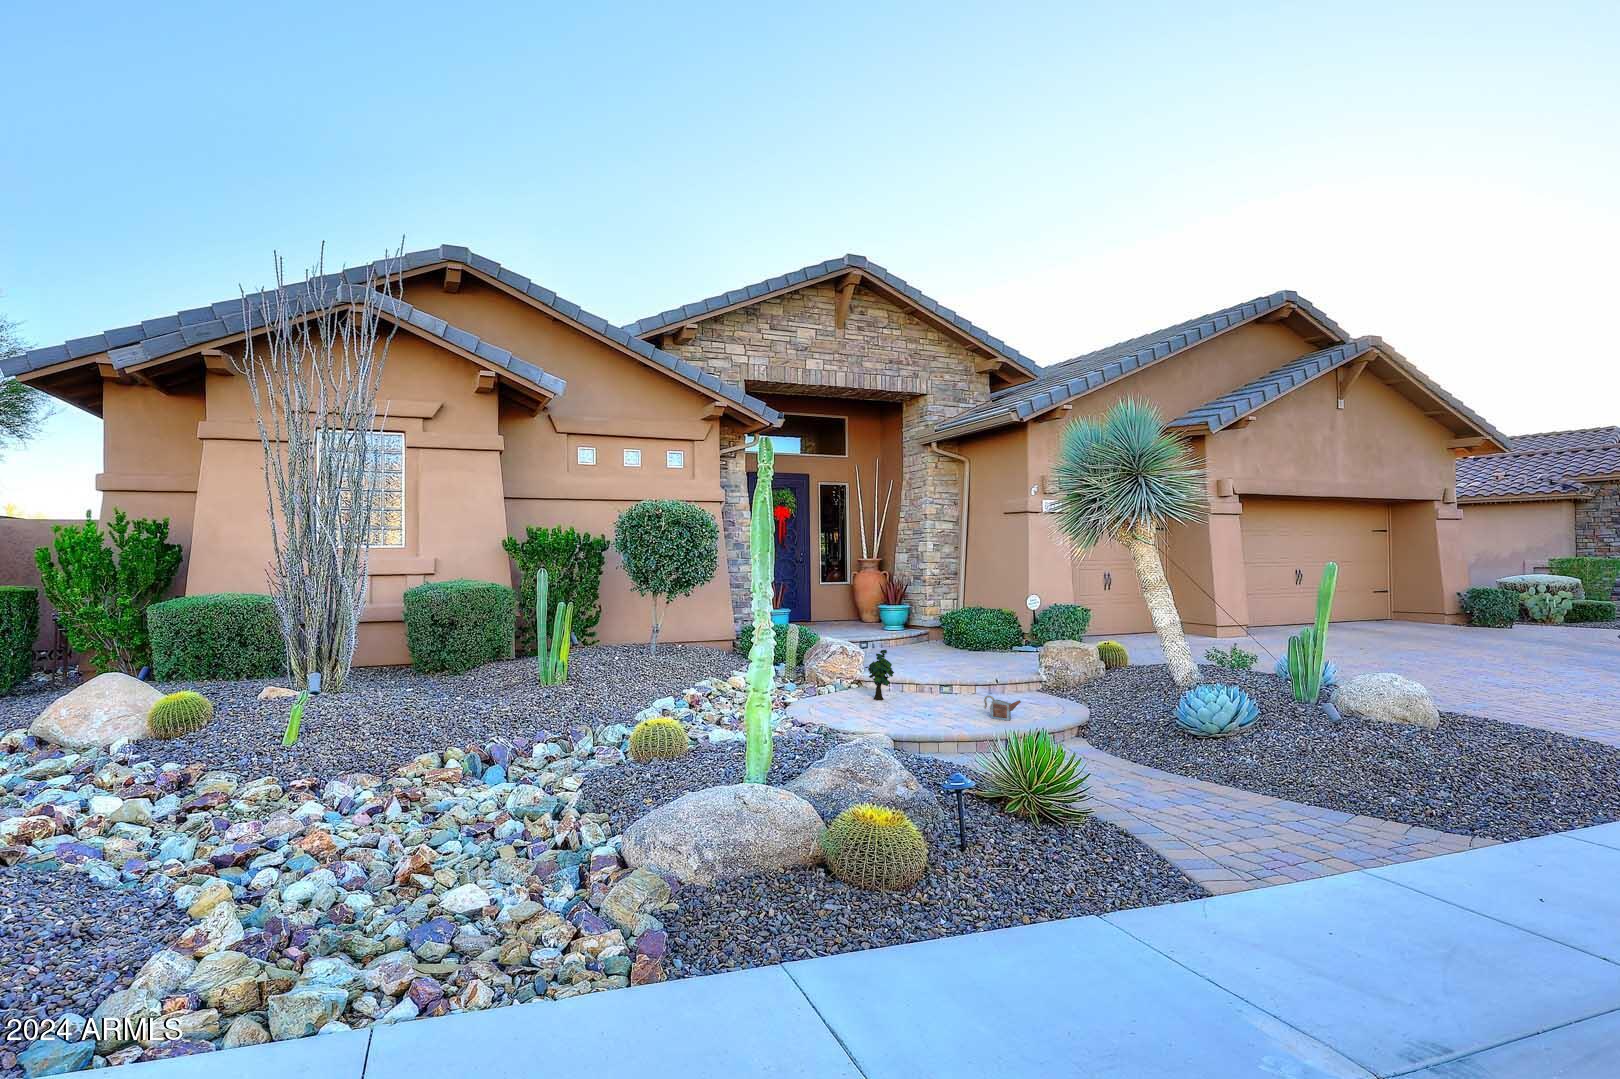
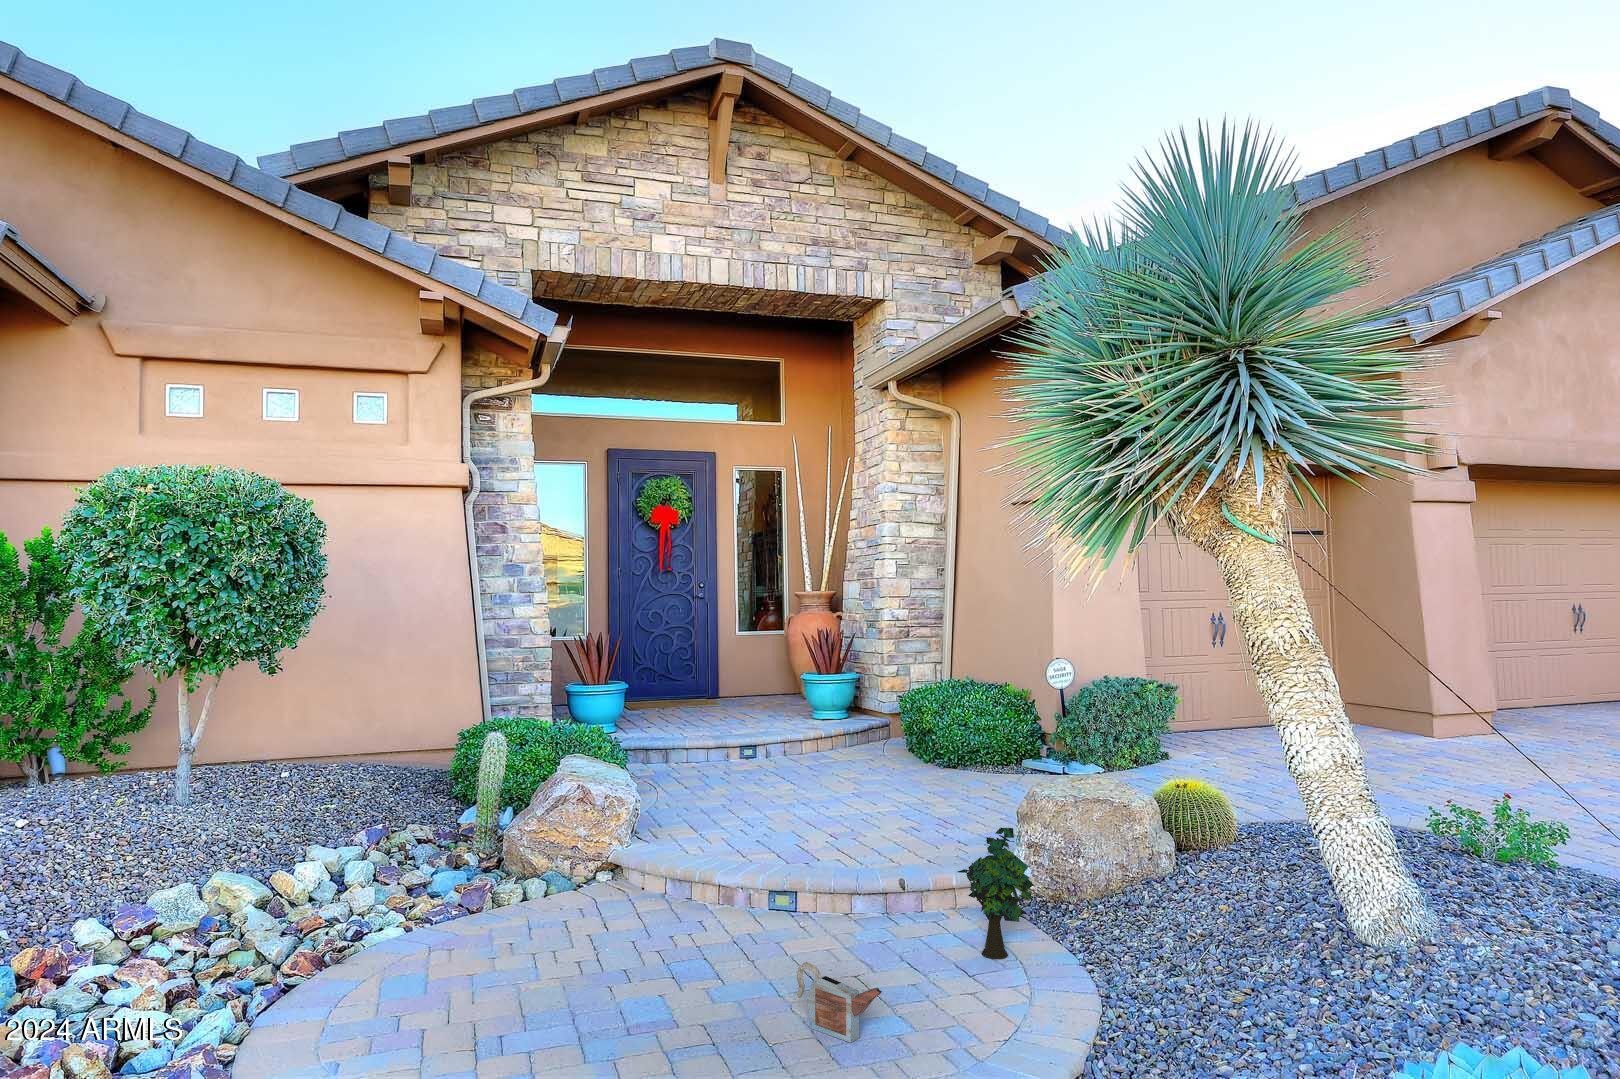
decorative plant: present [865,650,894,700] -> present [957,828,1034,959]

